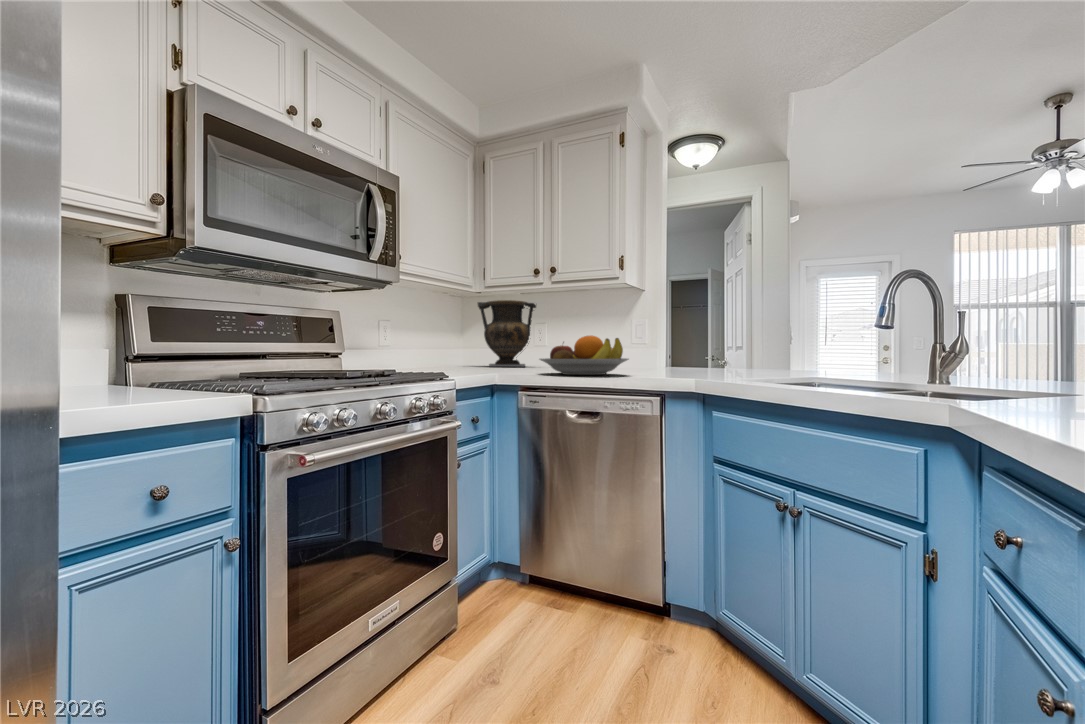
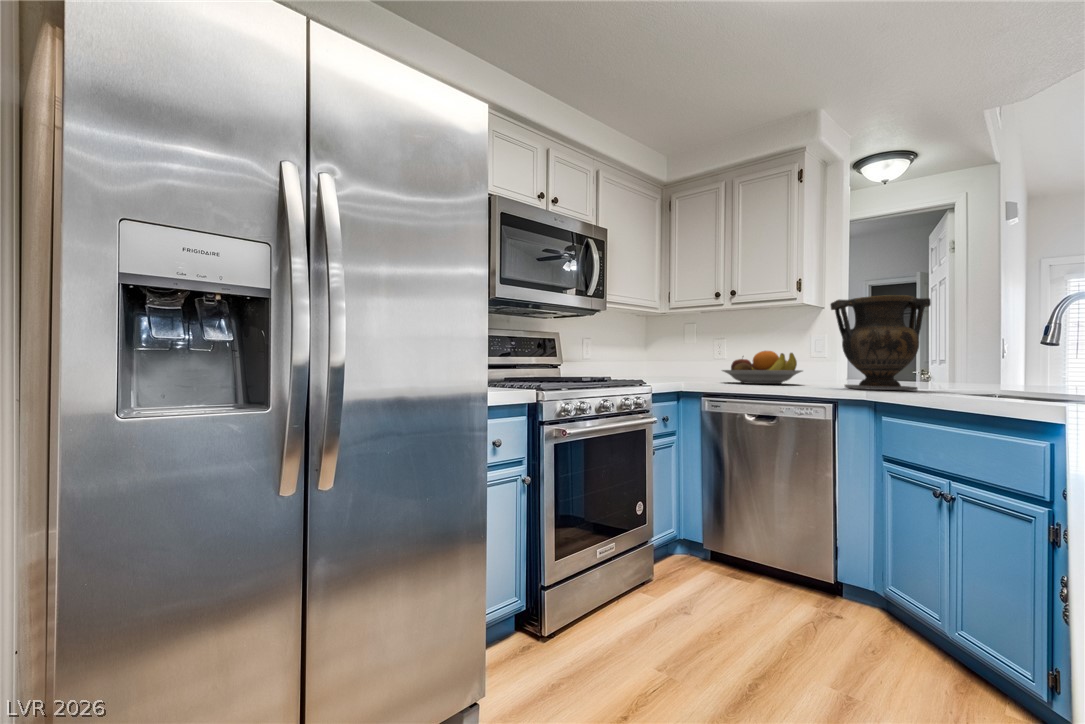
vase: present [478,300,536,367] -> present [830,295,931,390]

